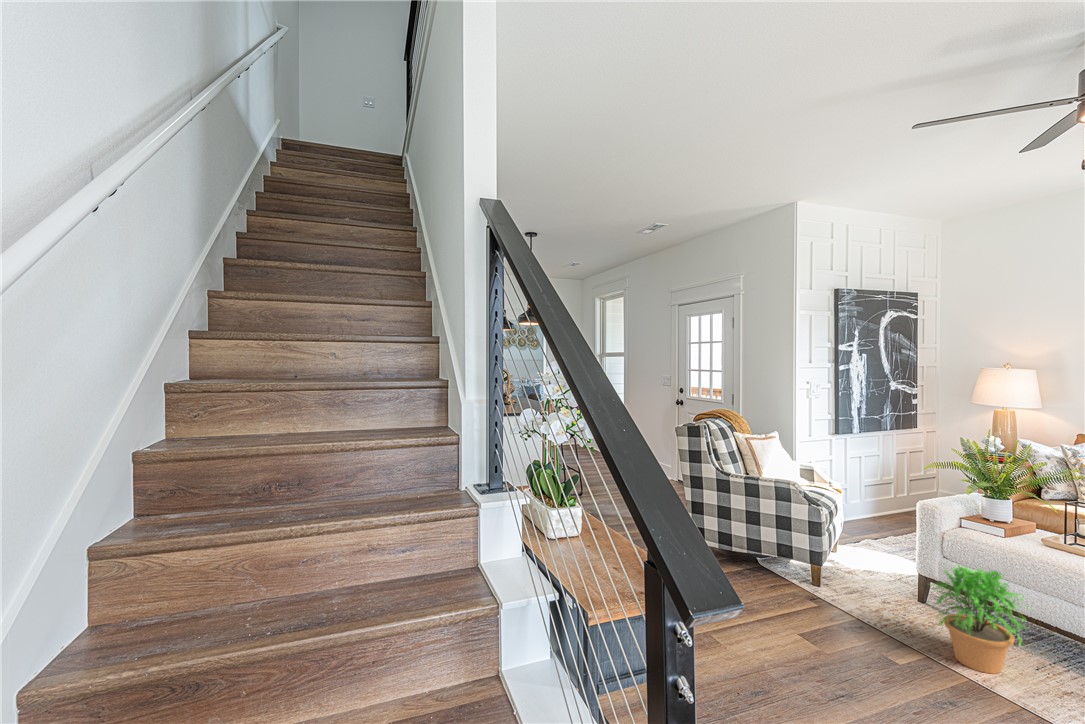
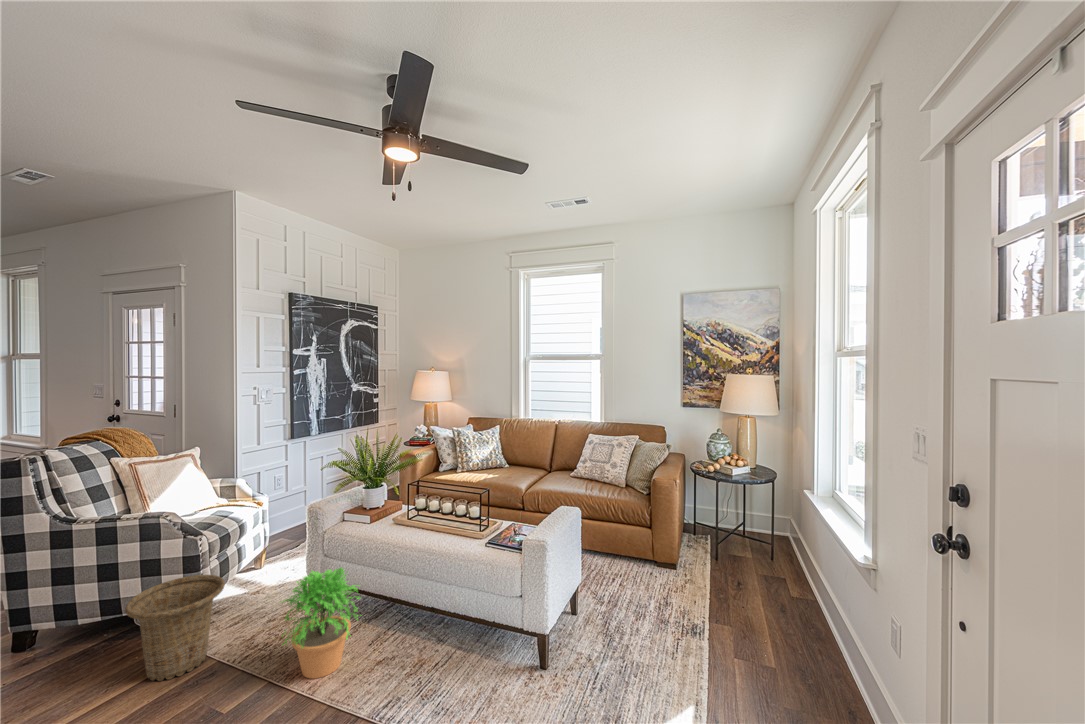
basket: none [786,537,858,616] -> present [125,575,225,681]

